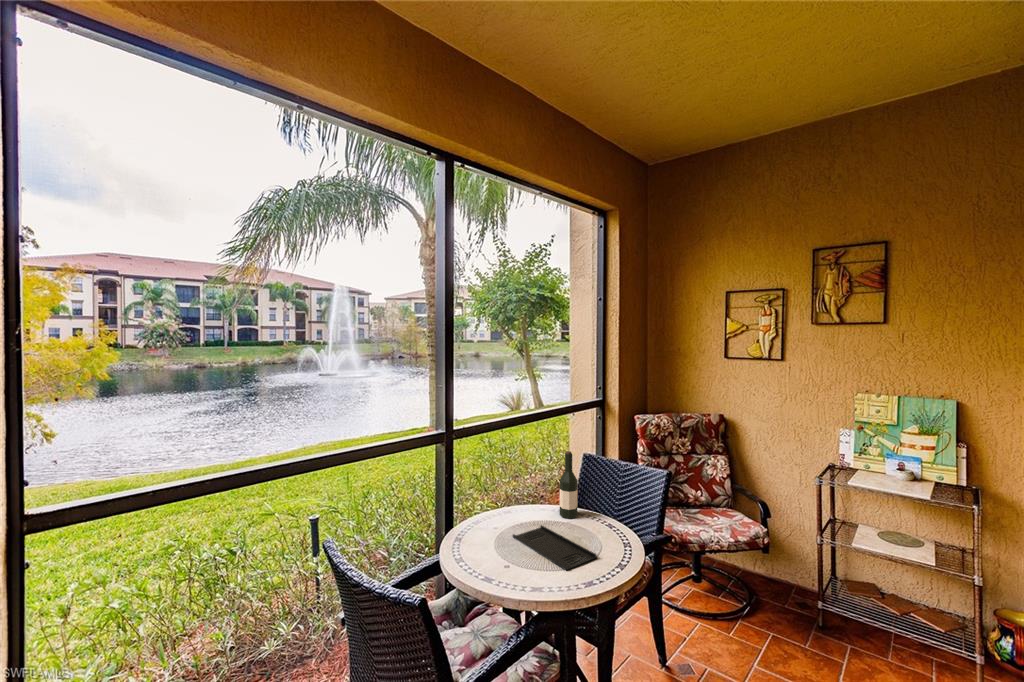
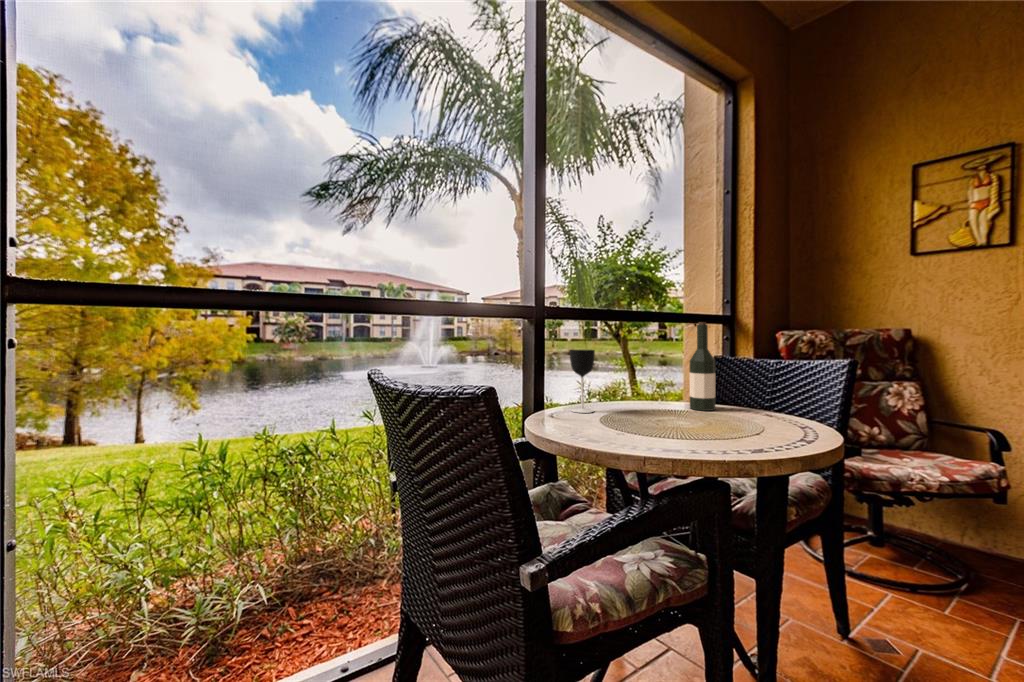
wine glass: none [471,479,490,532] -> present [570,350,595,413]
tray: present [513,525,597,570] -> none [627,410,758,441]

